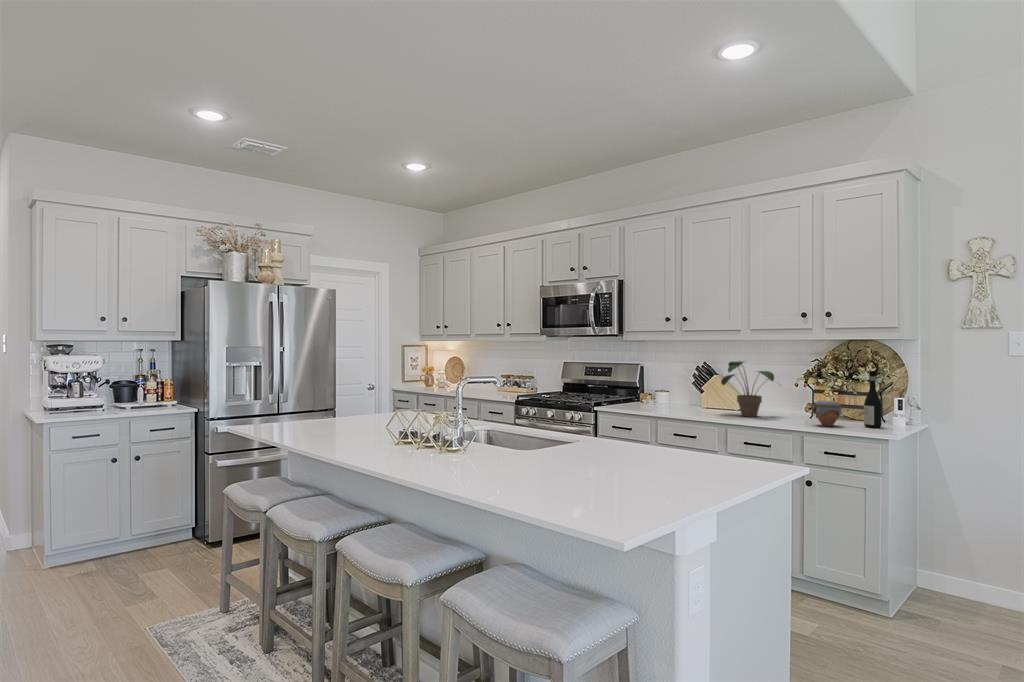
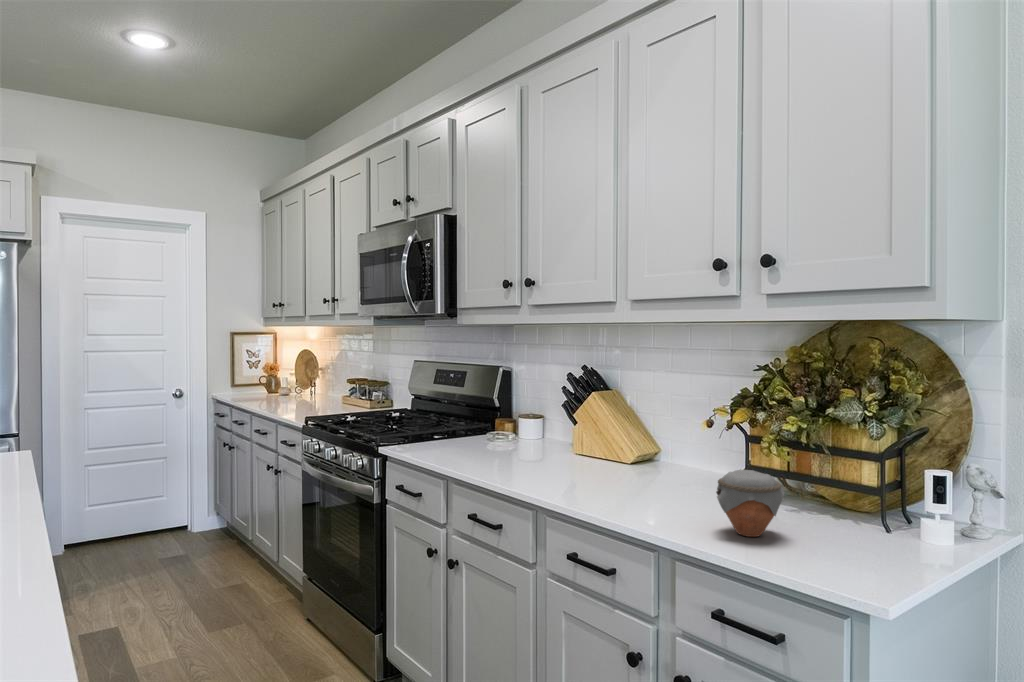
potted plant: present [721,361,774,417] -> none [570,367,688,487]
wine bottle: present [864,371,881,428] -> none [839,403,883,549]

